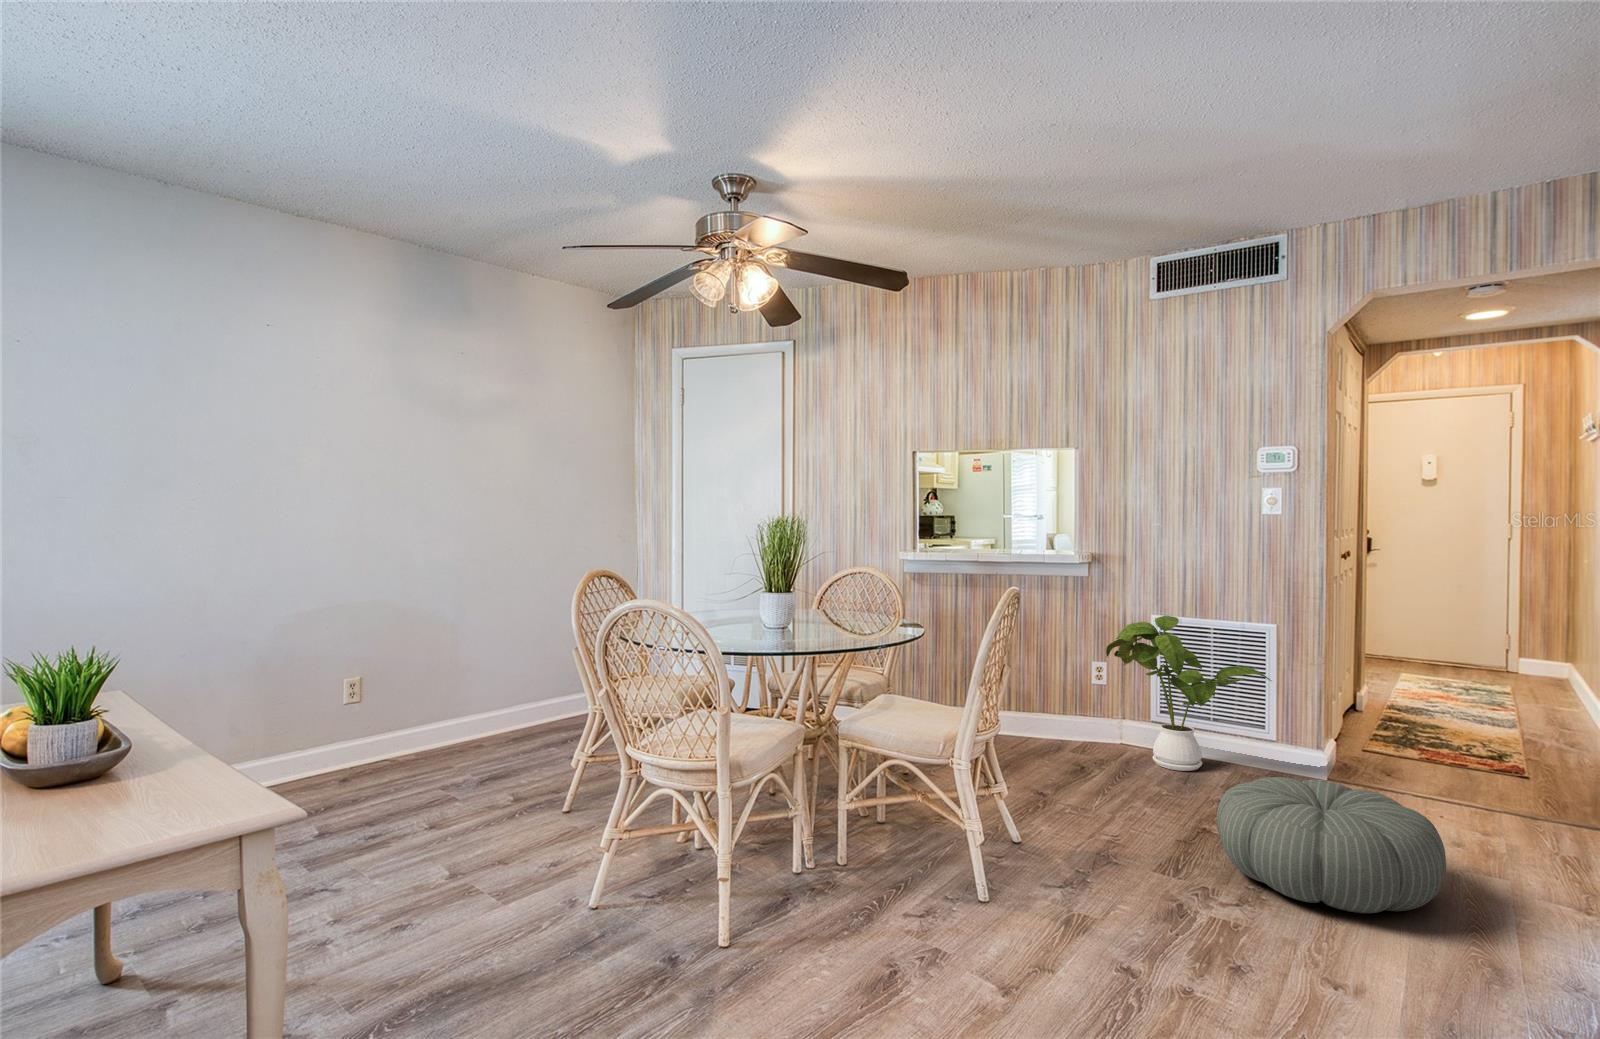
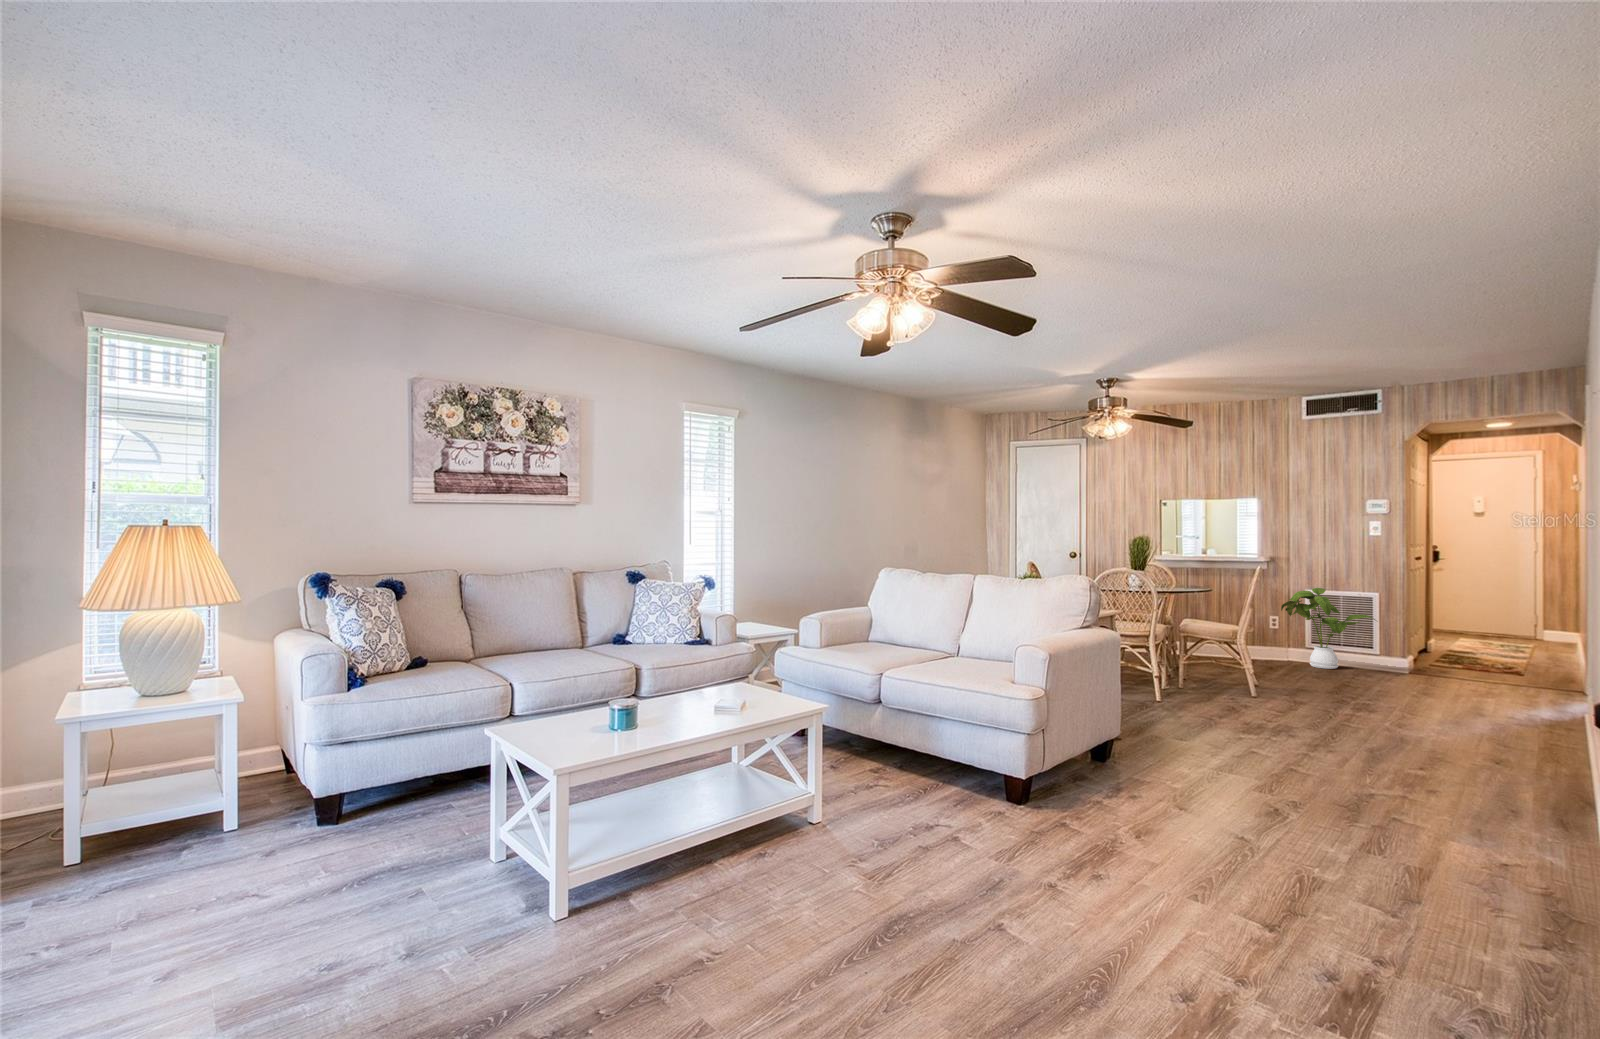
pouf: present [1217,777,1446,913] -> none [1356,655,1466,702]

